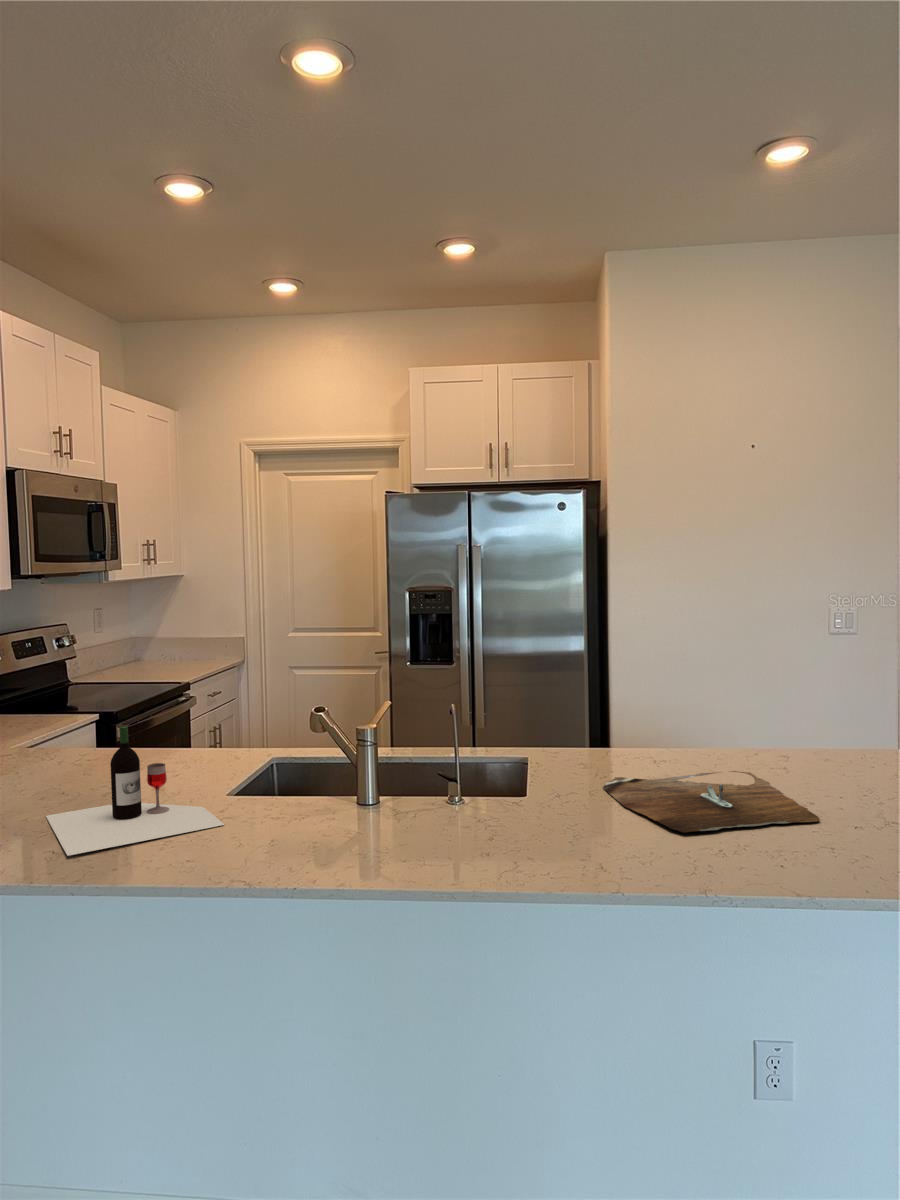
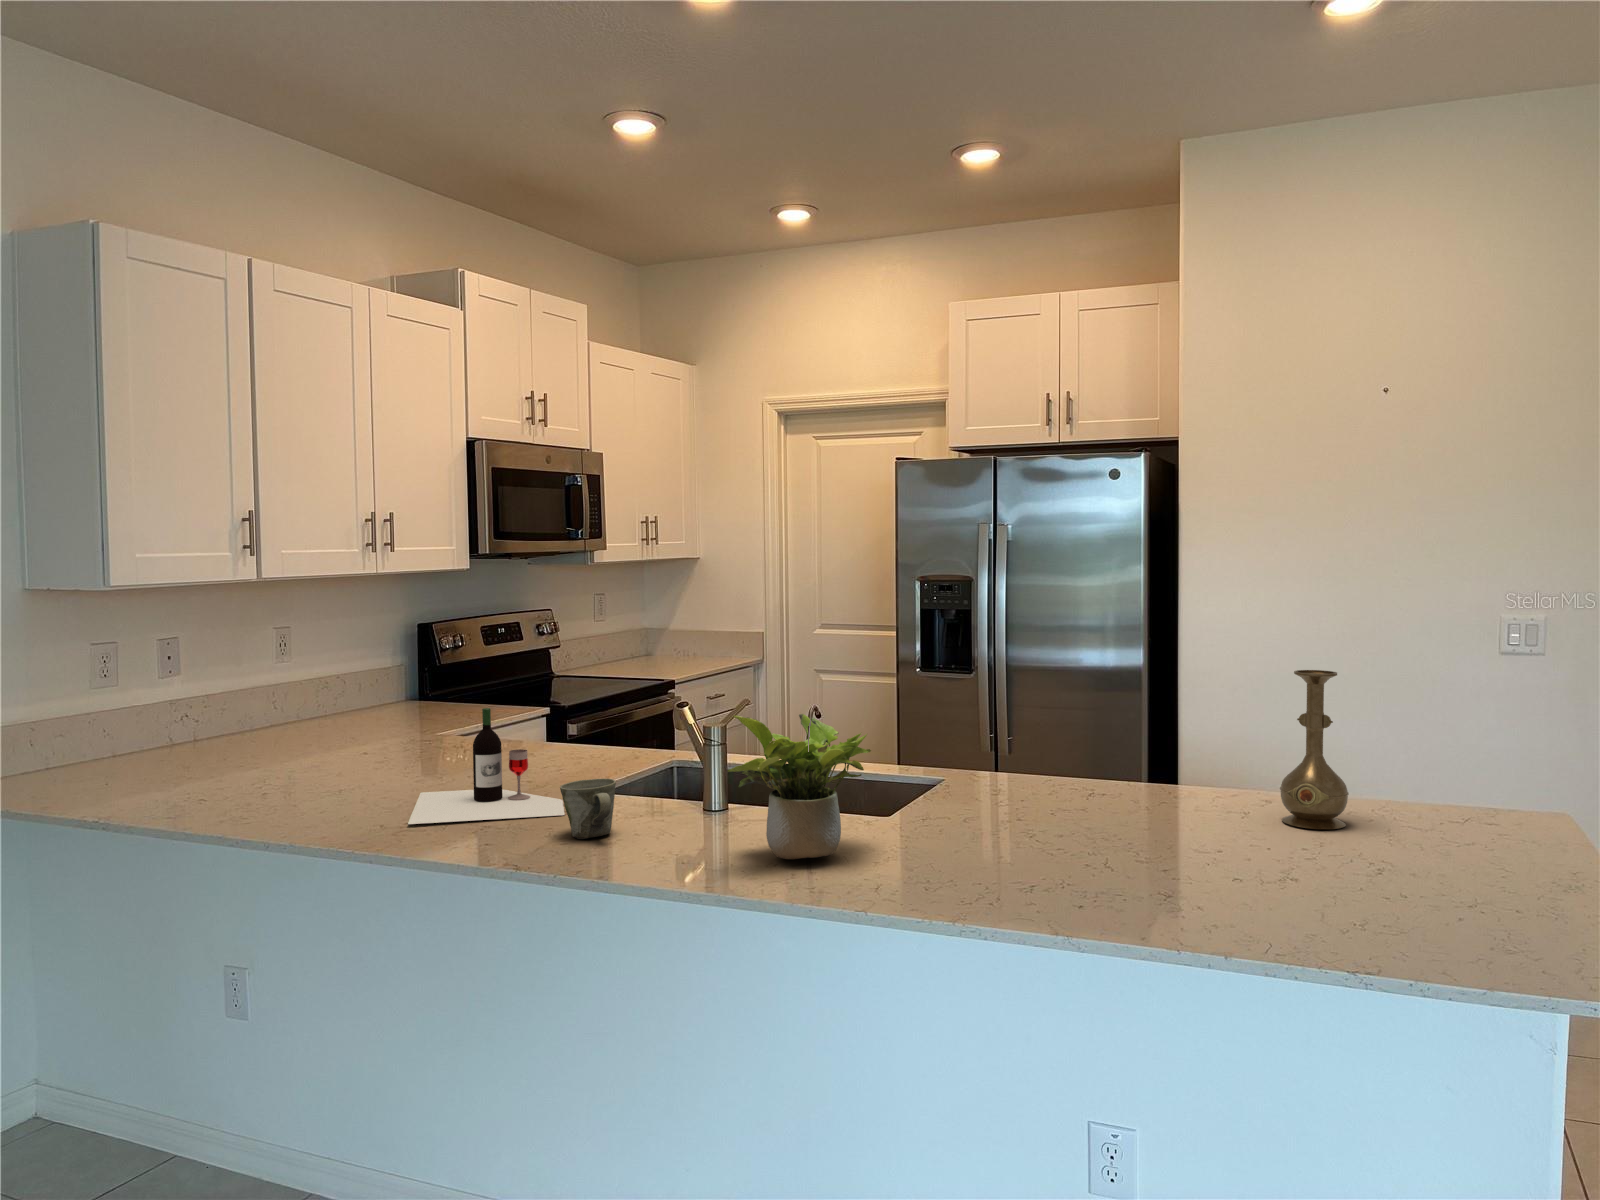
vase: none [800,649,852,770] -> present [1280,670,1349,829]
potted plant: none [433,713,554,848] -> present [728,714,871,859]
cutting board: present [603,771,820,833] -> none [985,811,1202,875]
mug: none [243,787,304,850] -> present [560,779,616,839]

